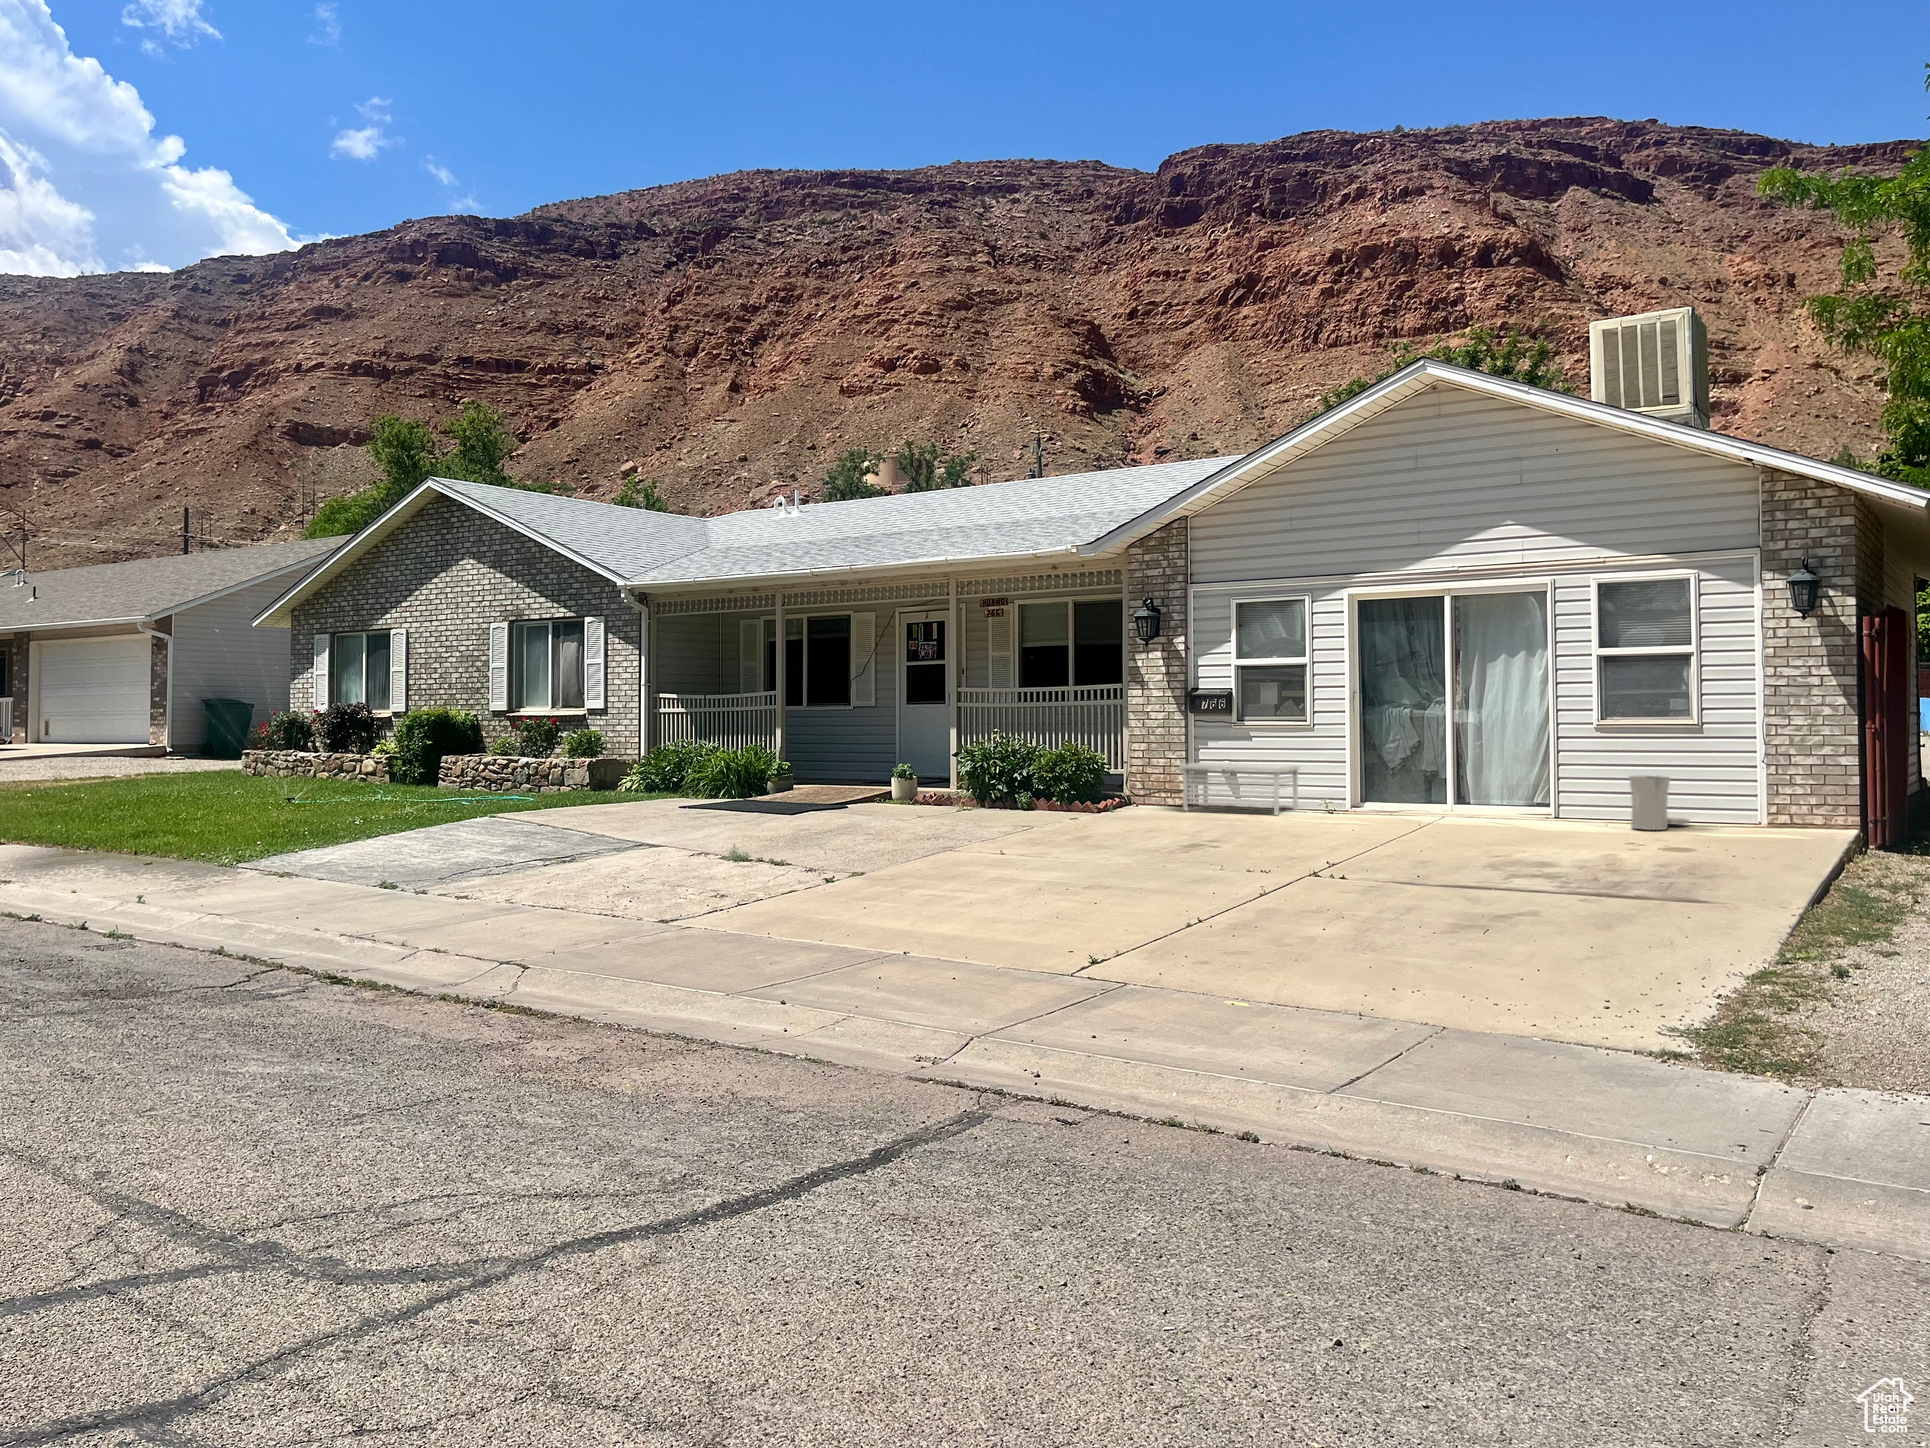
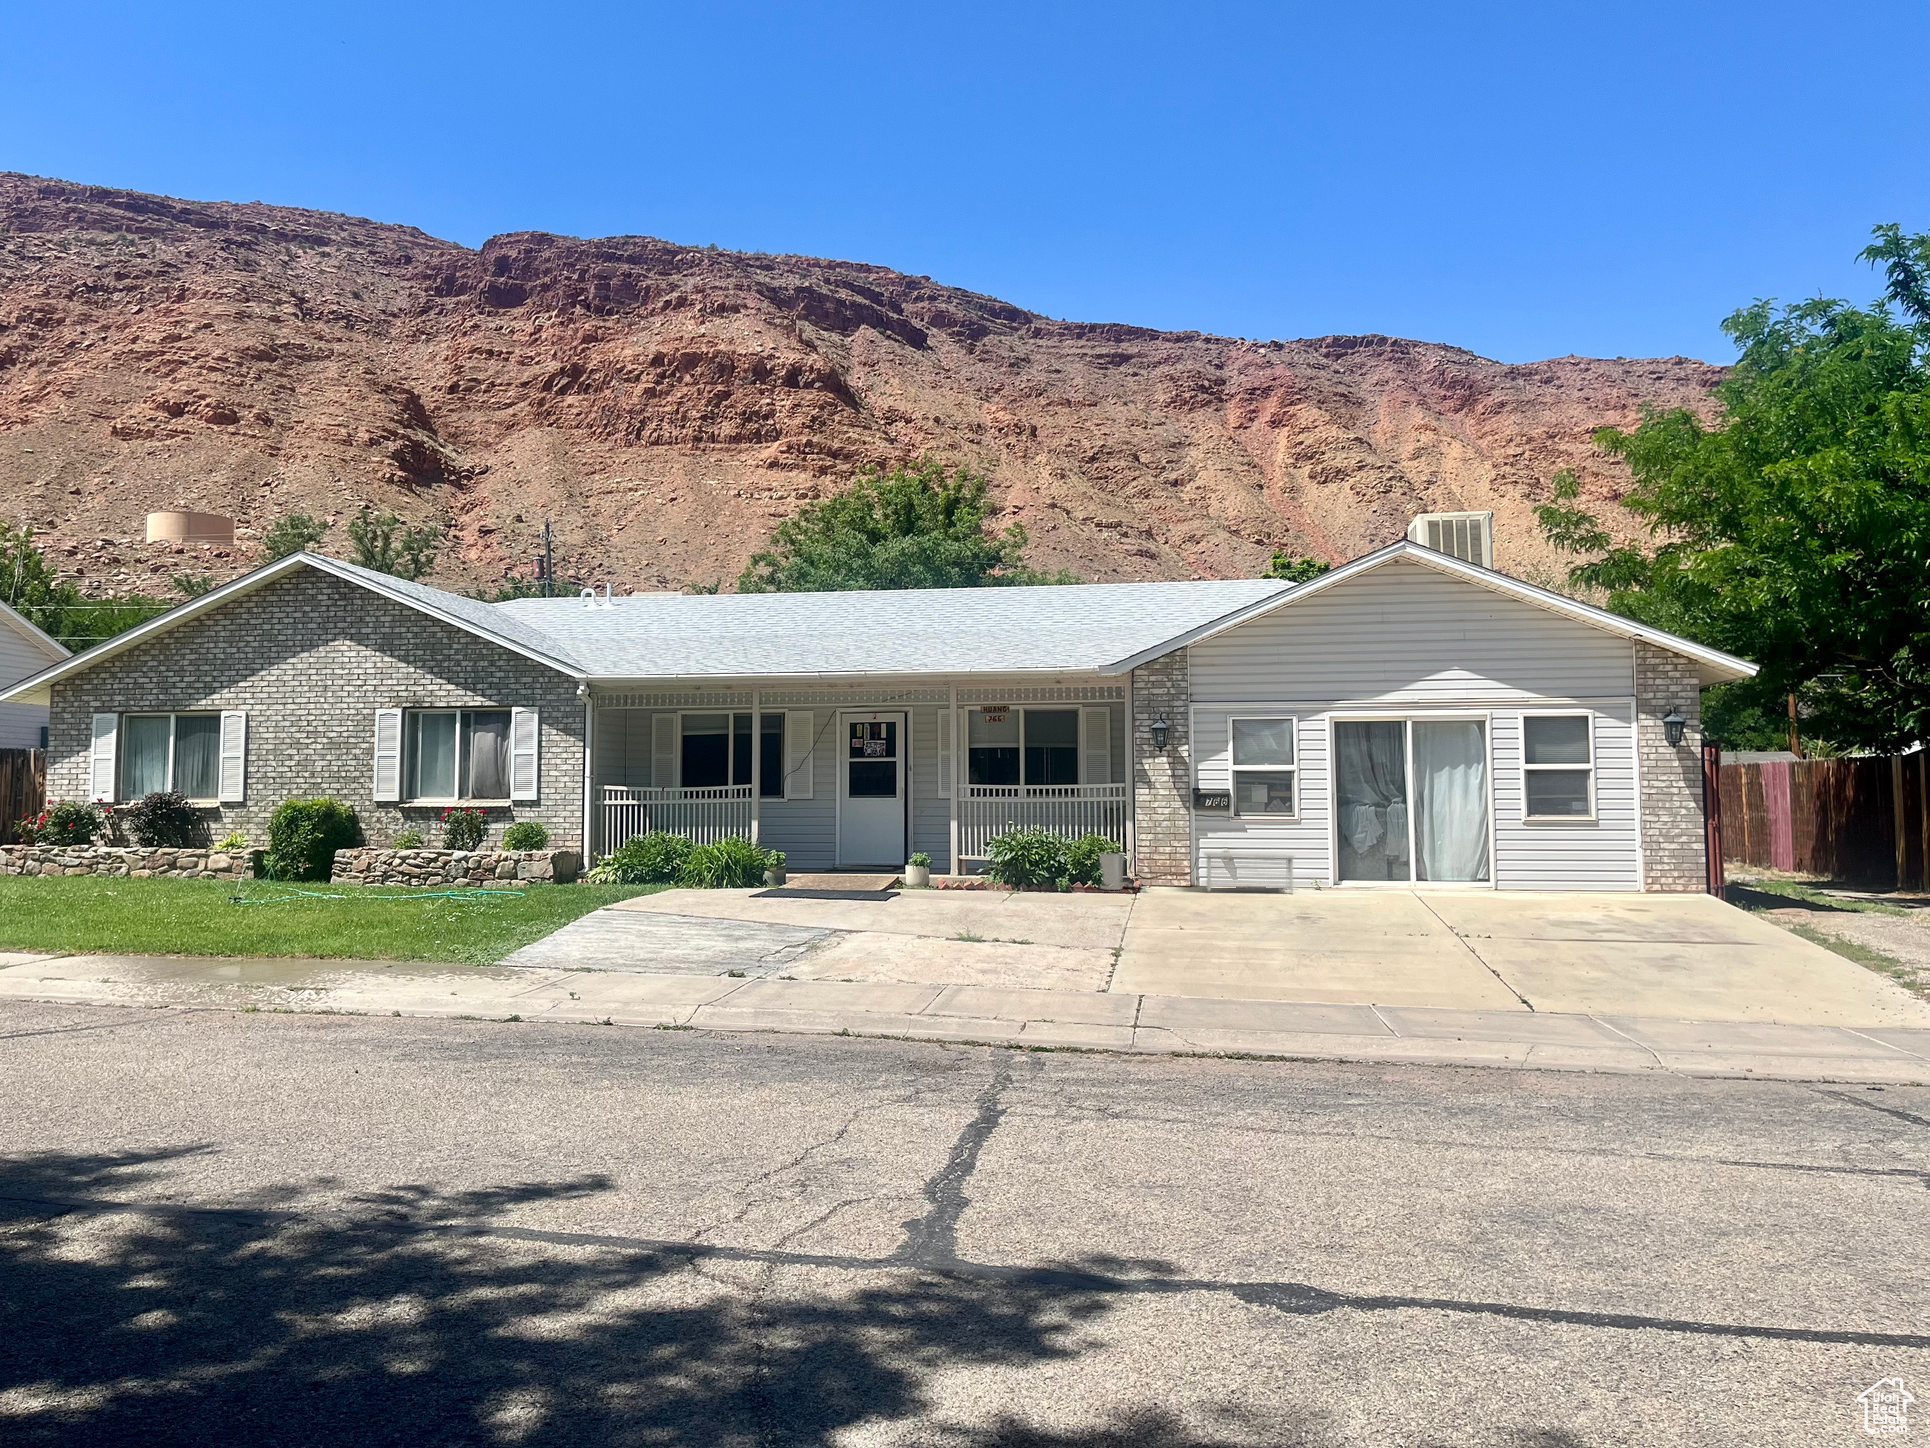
trash can: present [1629,776,1690,830] -> present [1100,854,1132,890]

